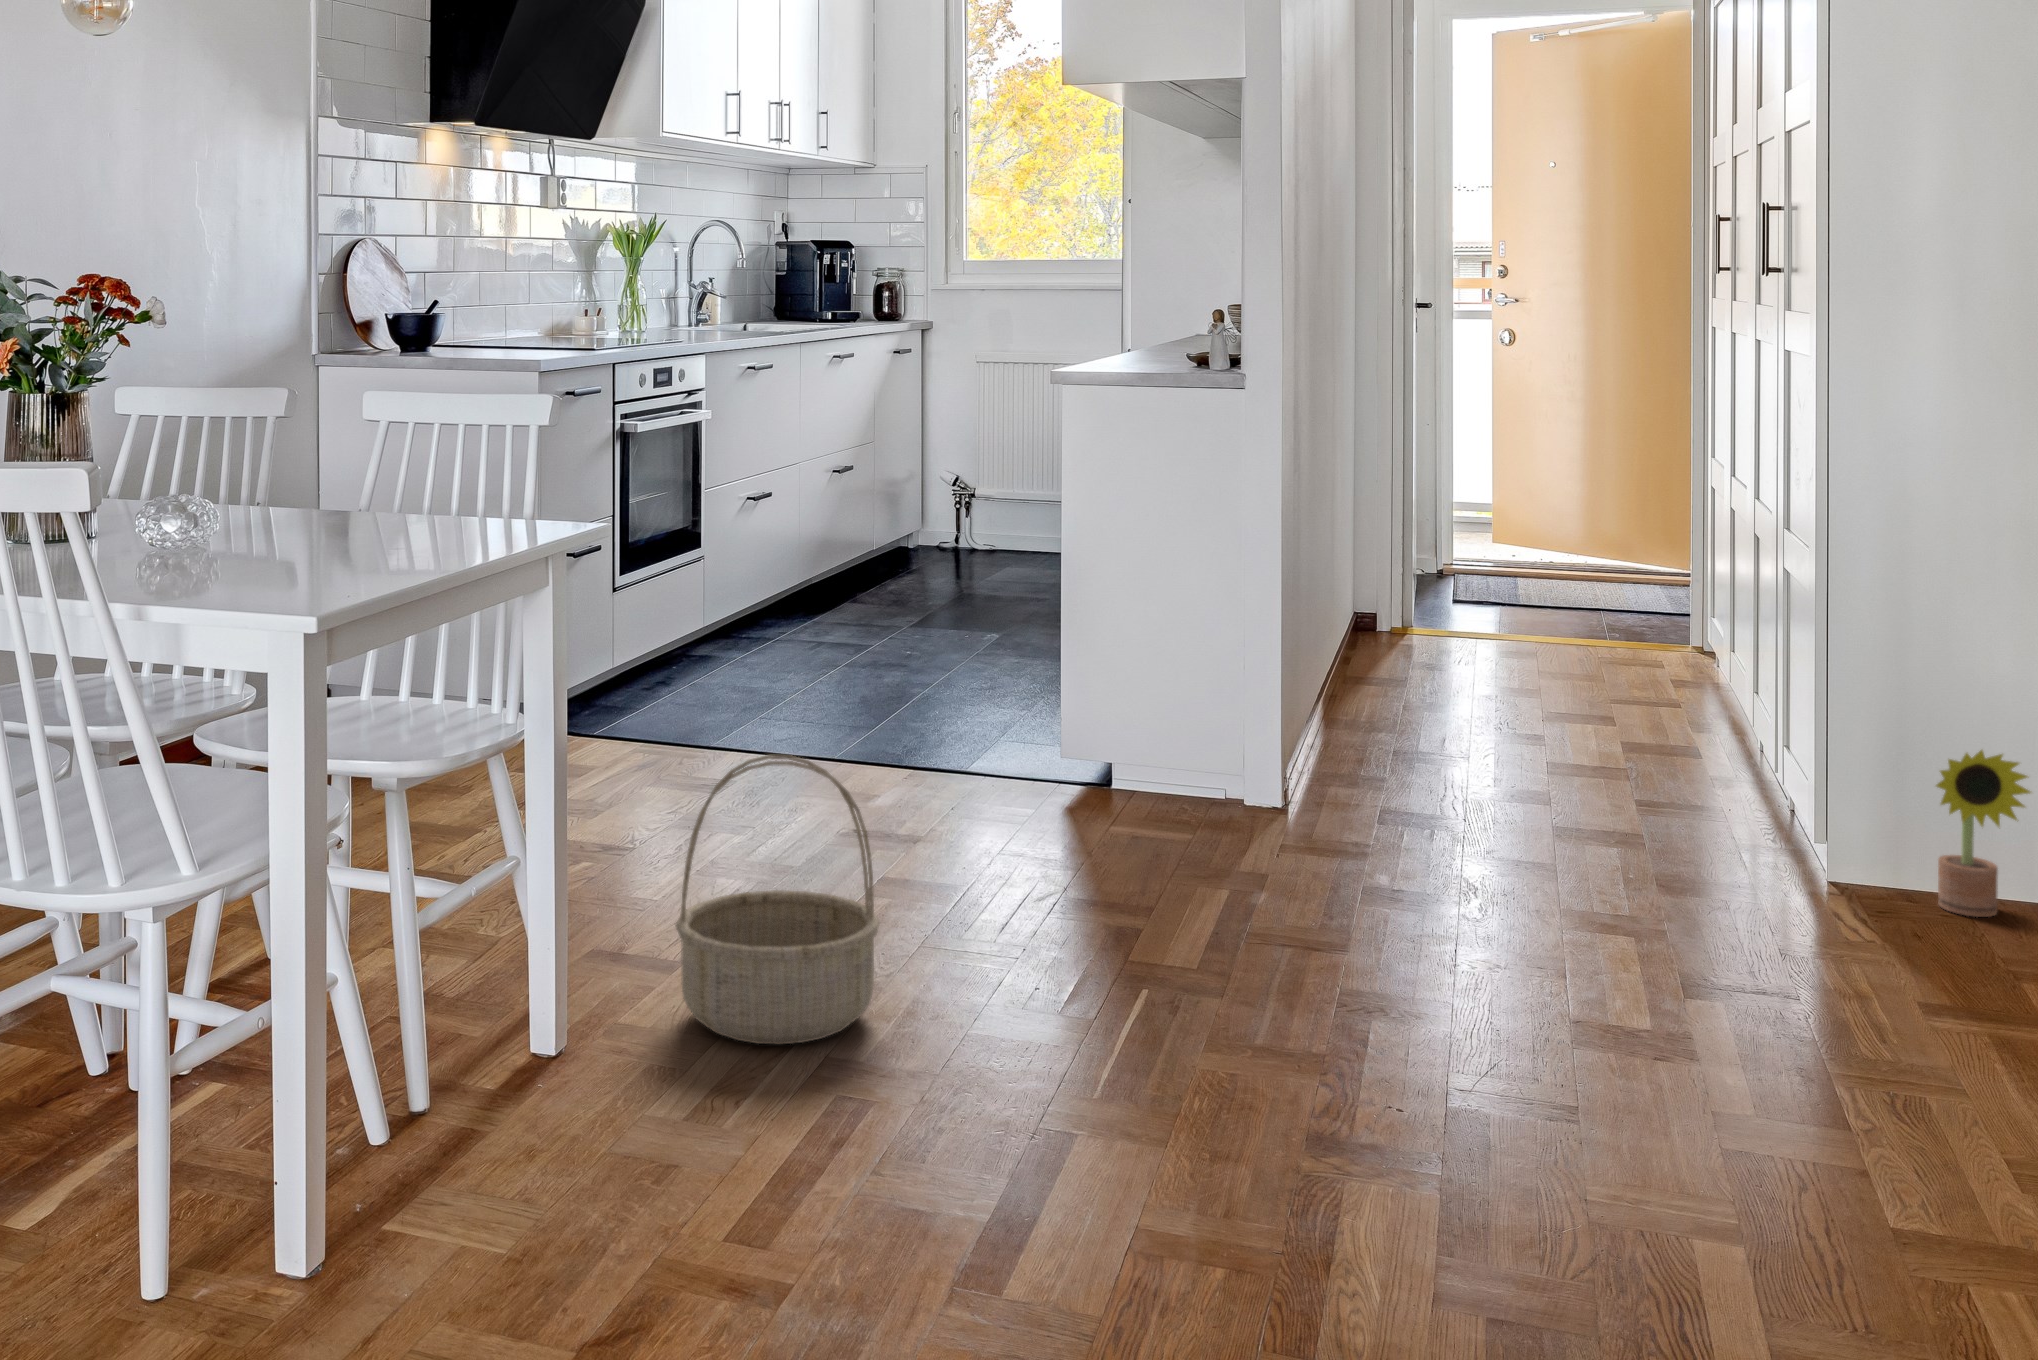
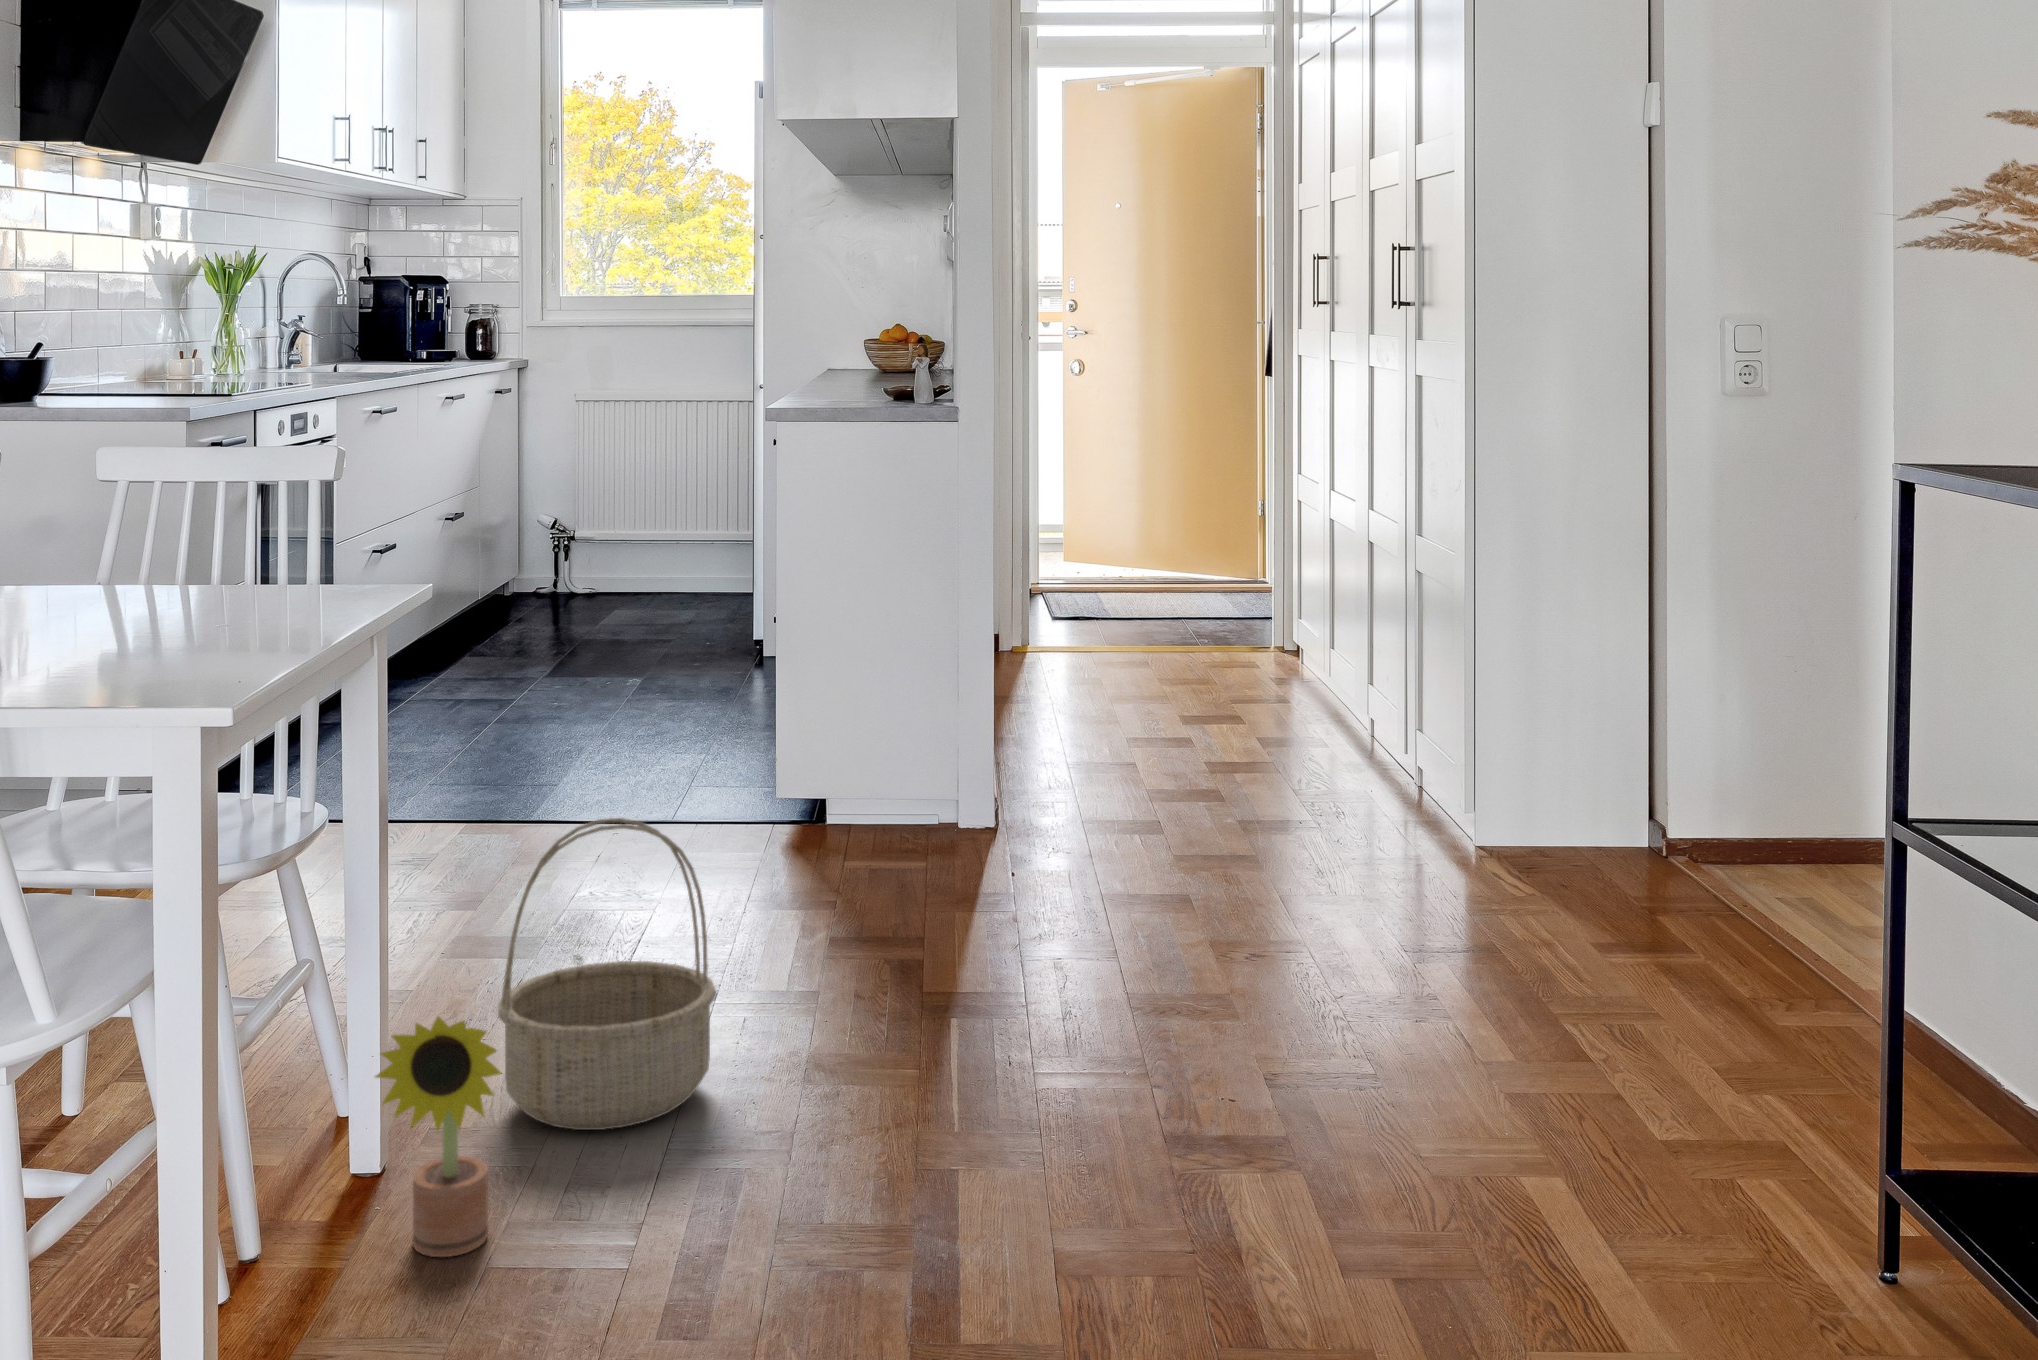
decorative plant: present [1936,750,2030,917] -> present [374,1017,501,1257]

